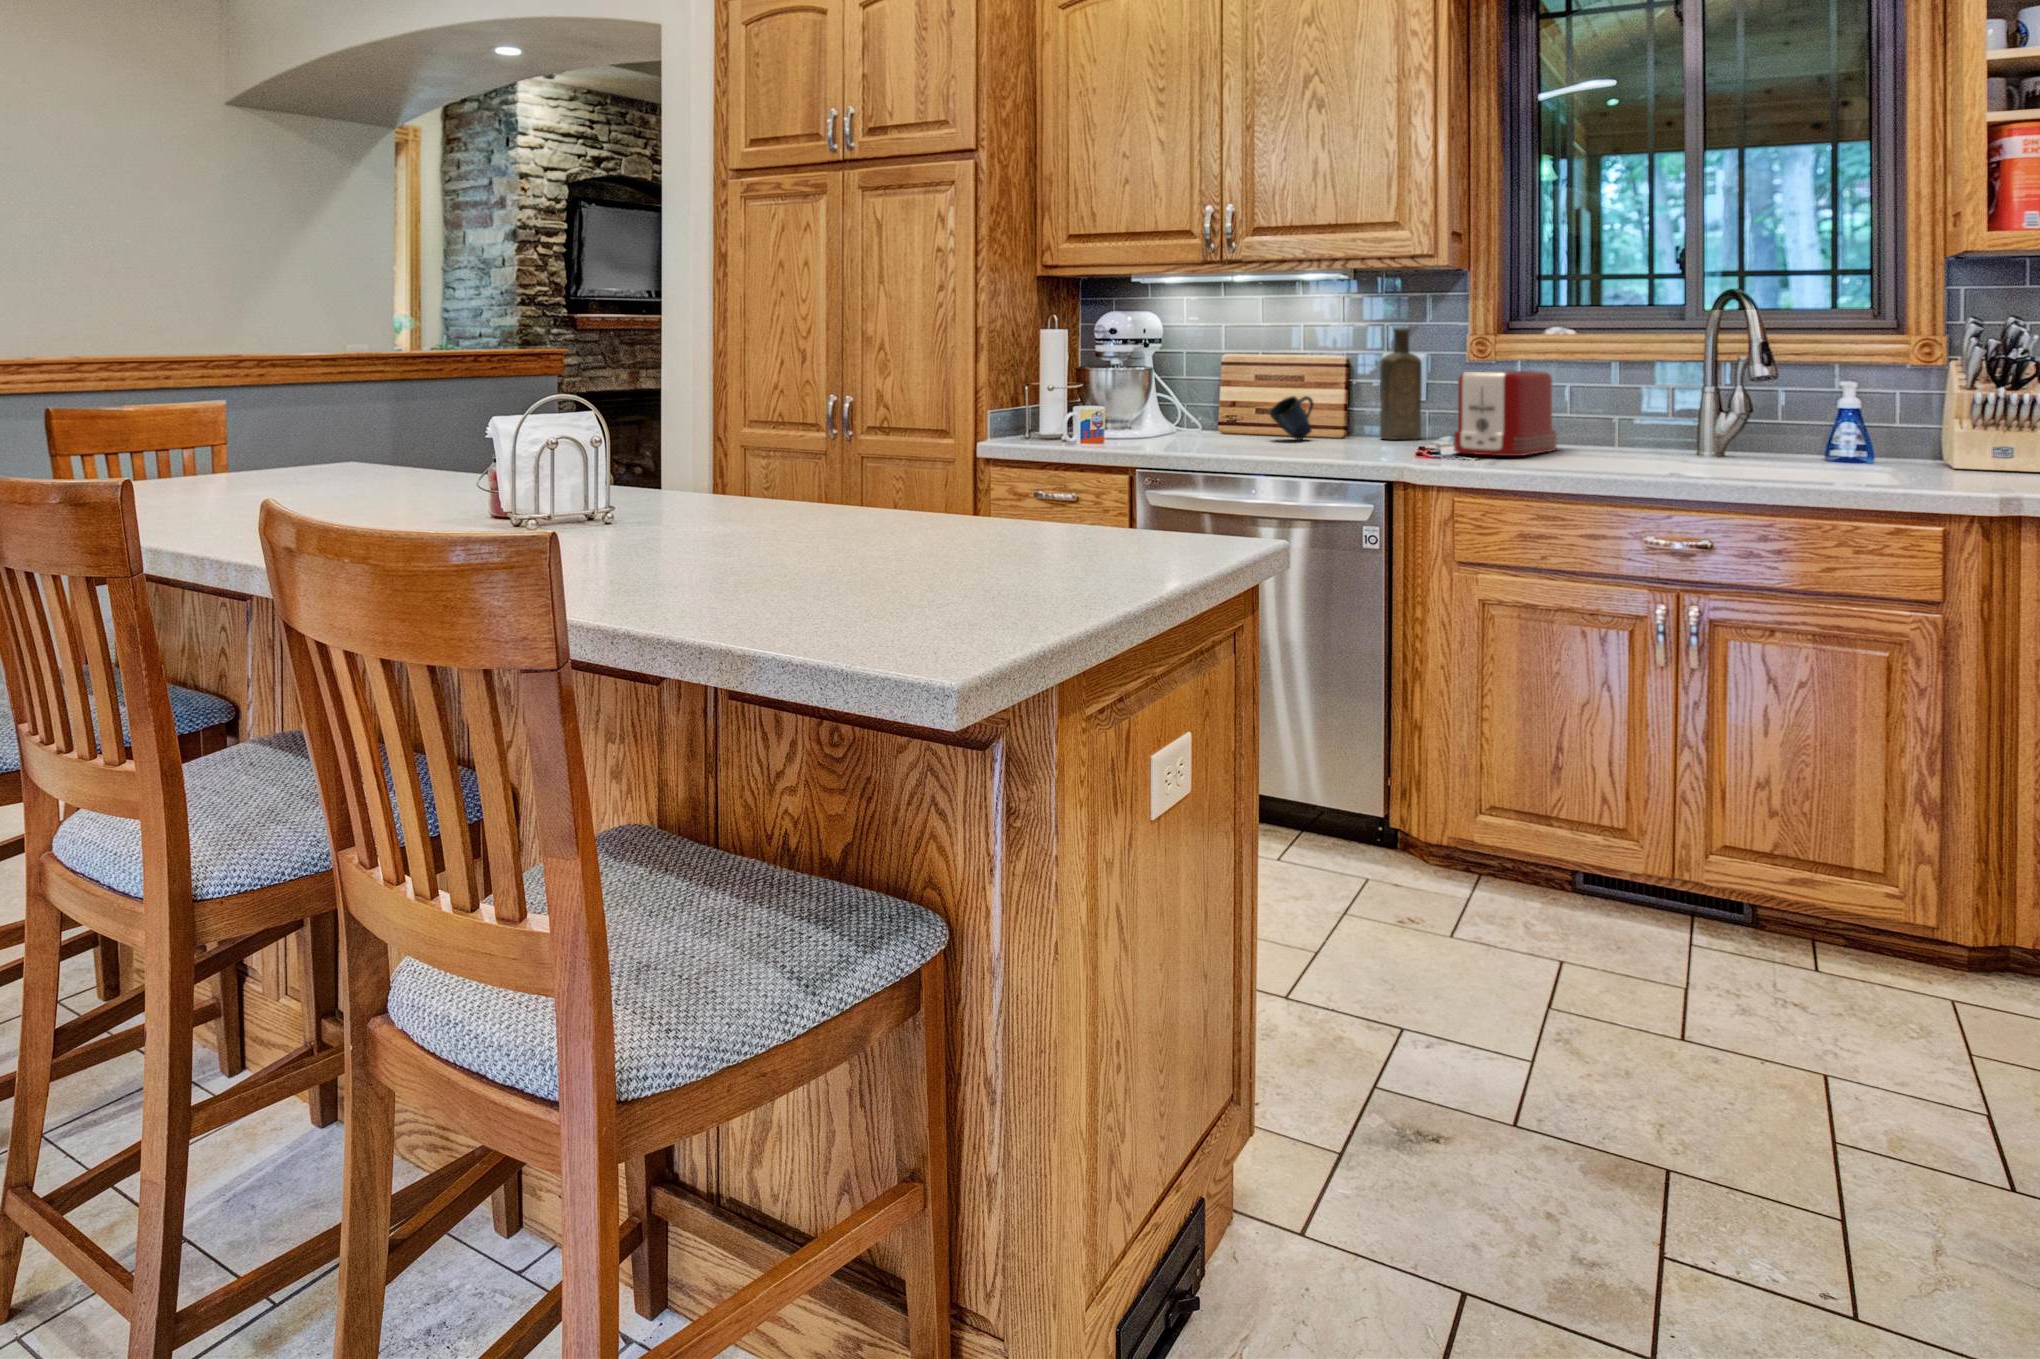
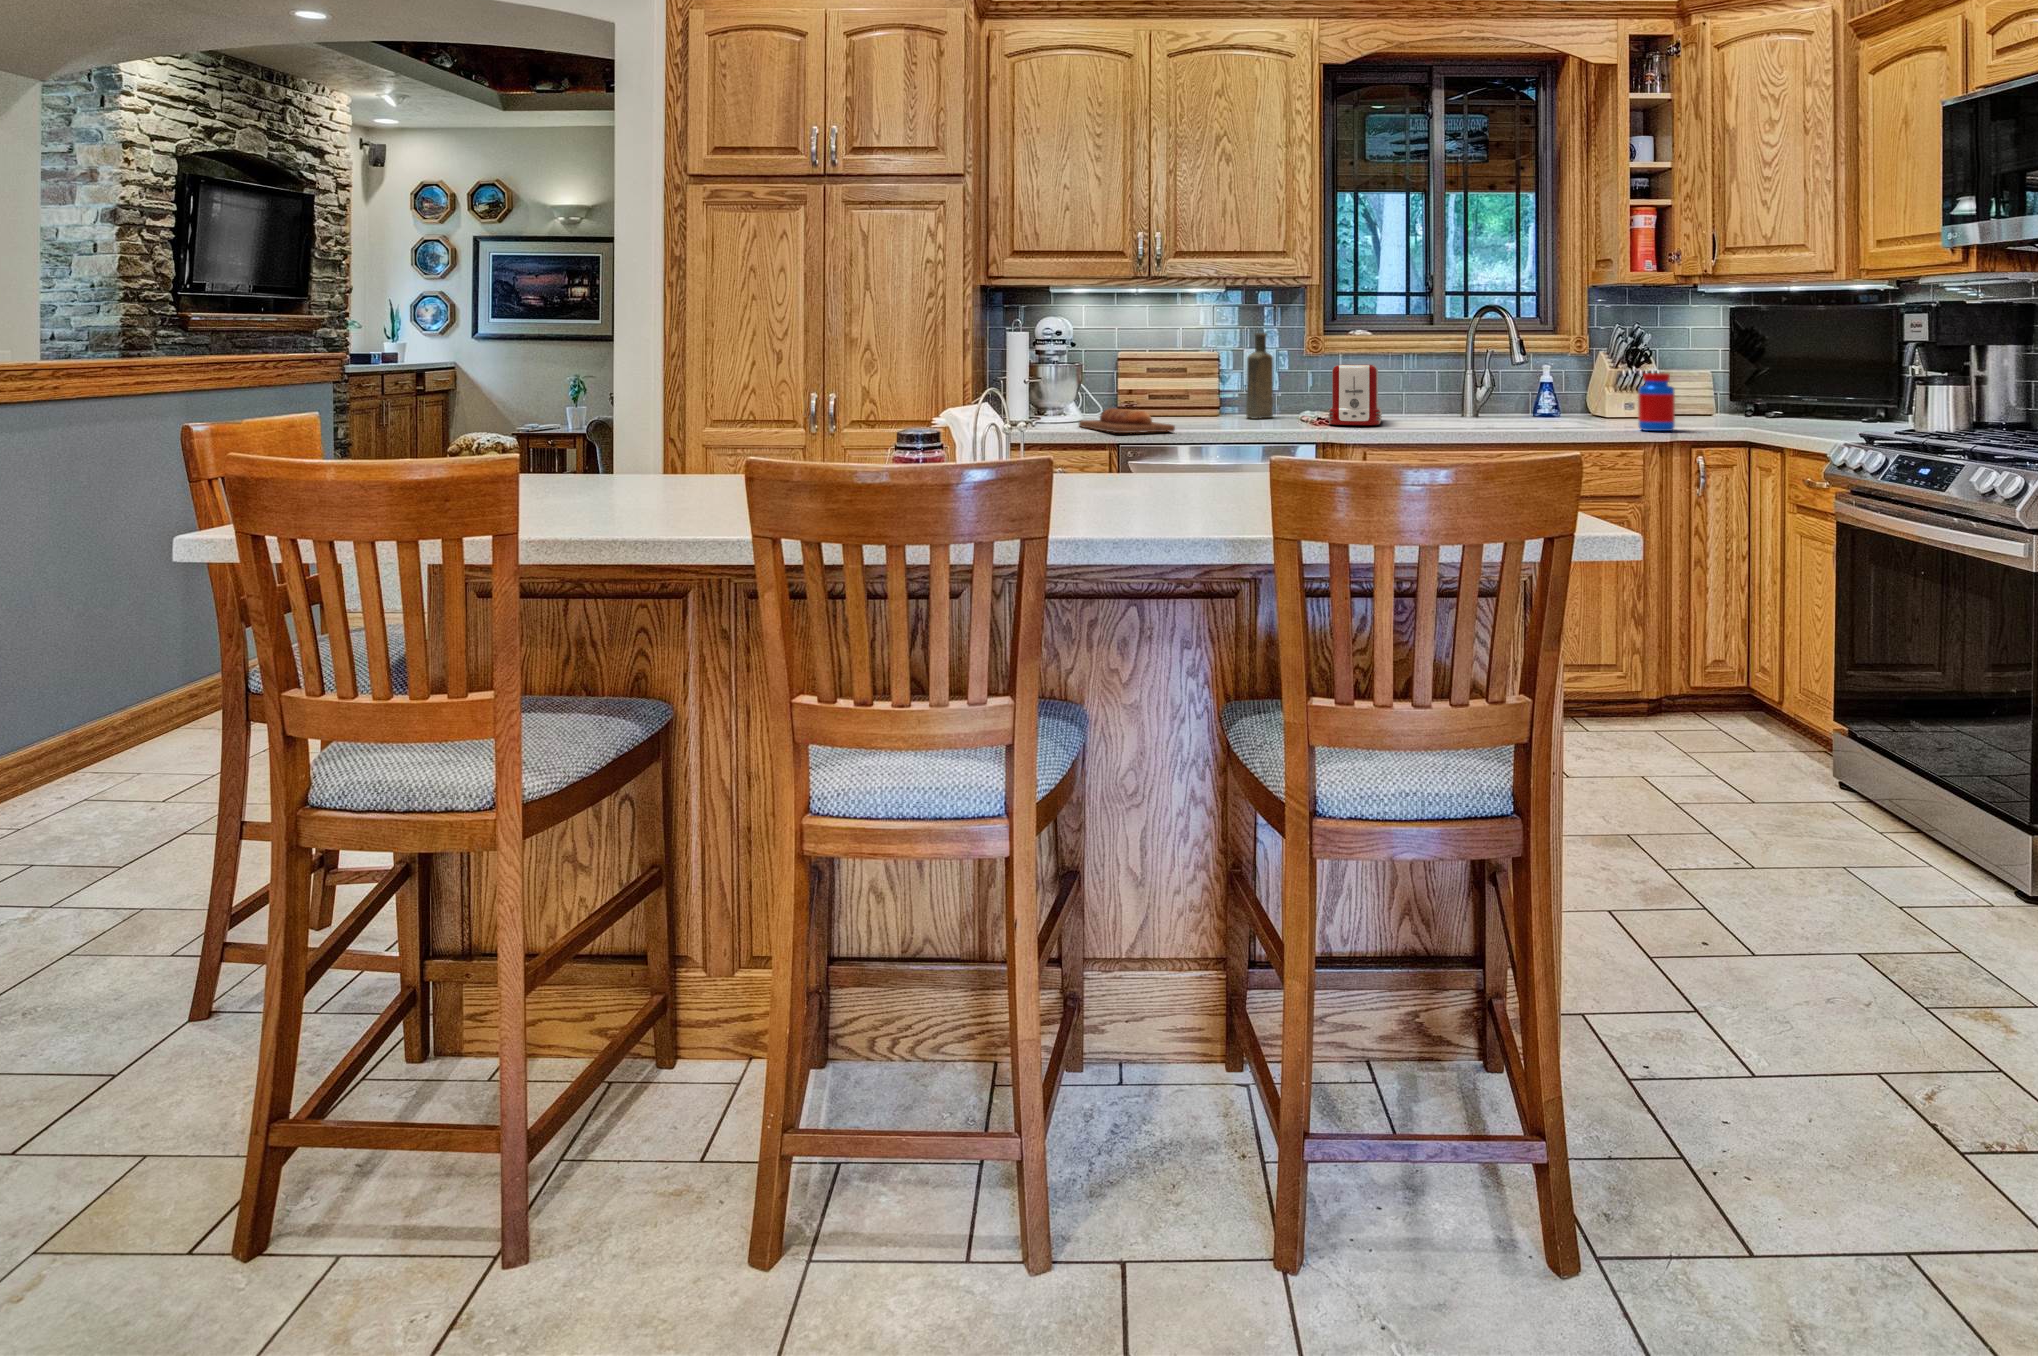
jar: none [1948,394,2019,491] -> present [1638,373,1675,431]
mug: present [1270,396,1313,440] -> none [1176,387,1205,422]
bread loaf: none [1135,420,1216,452] -> present [1079,408,1175,433]

